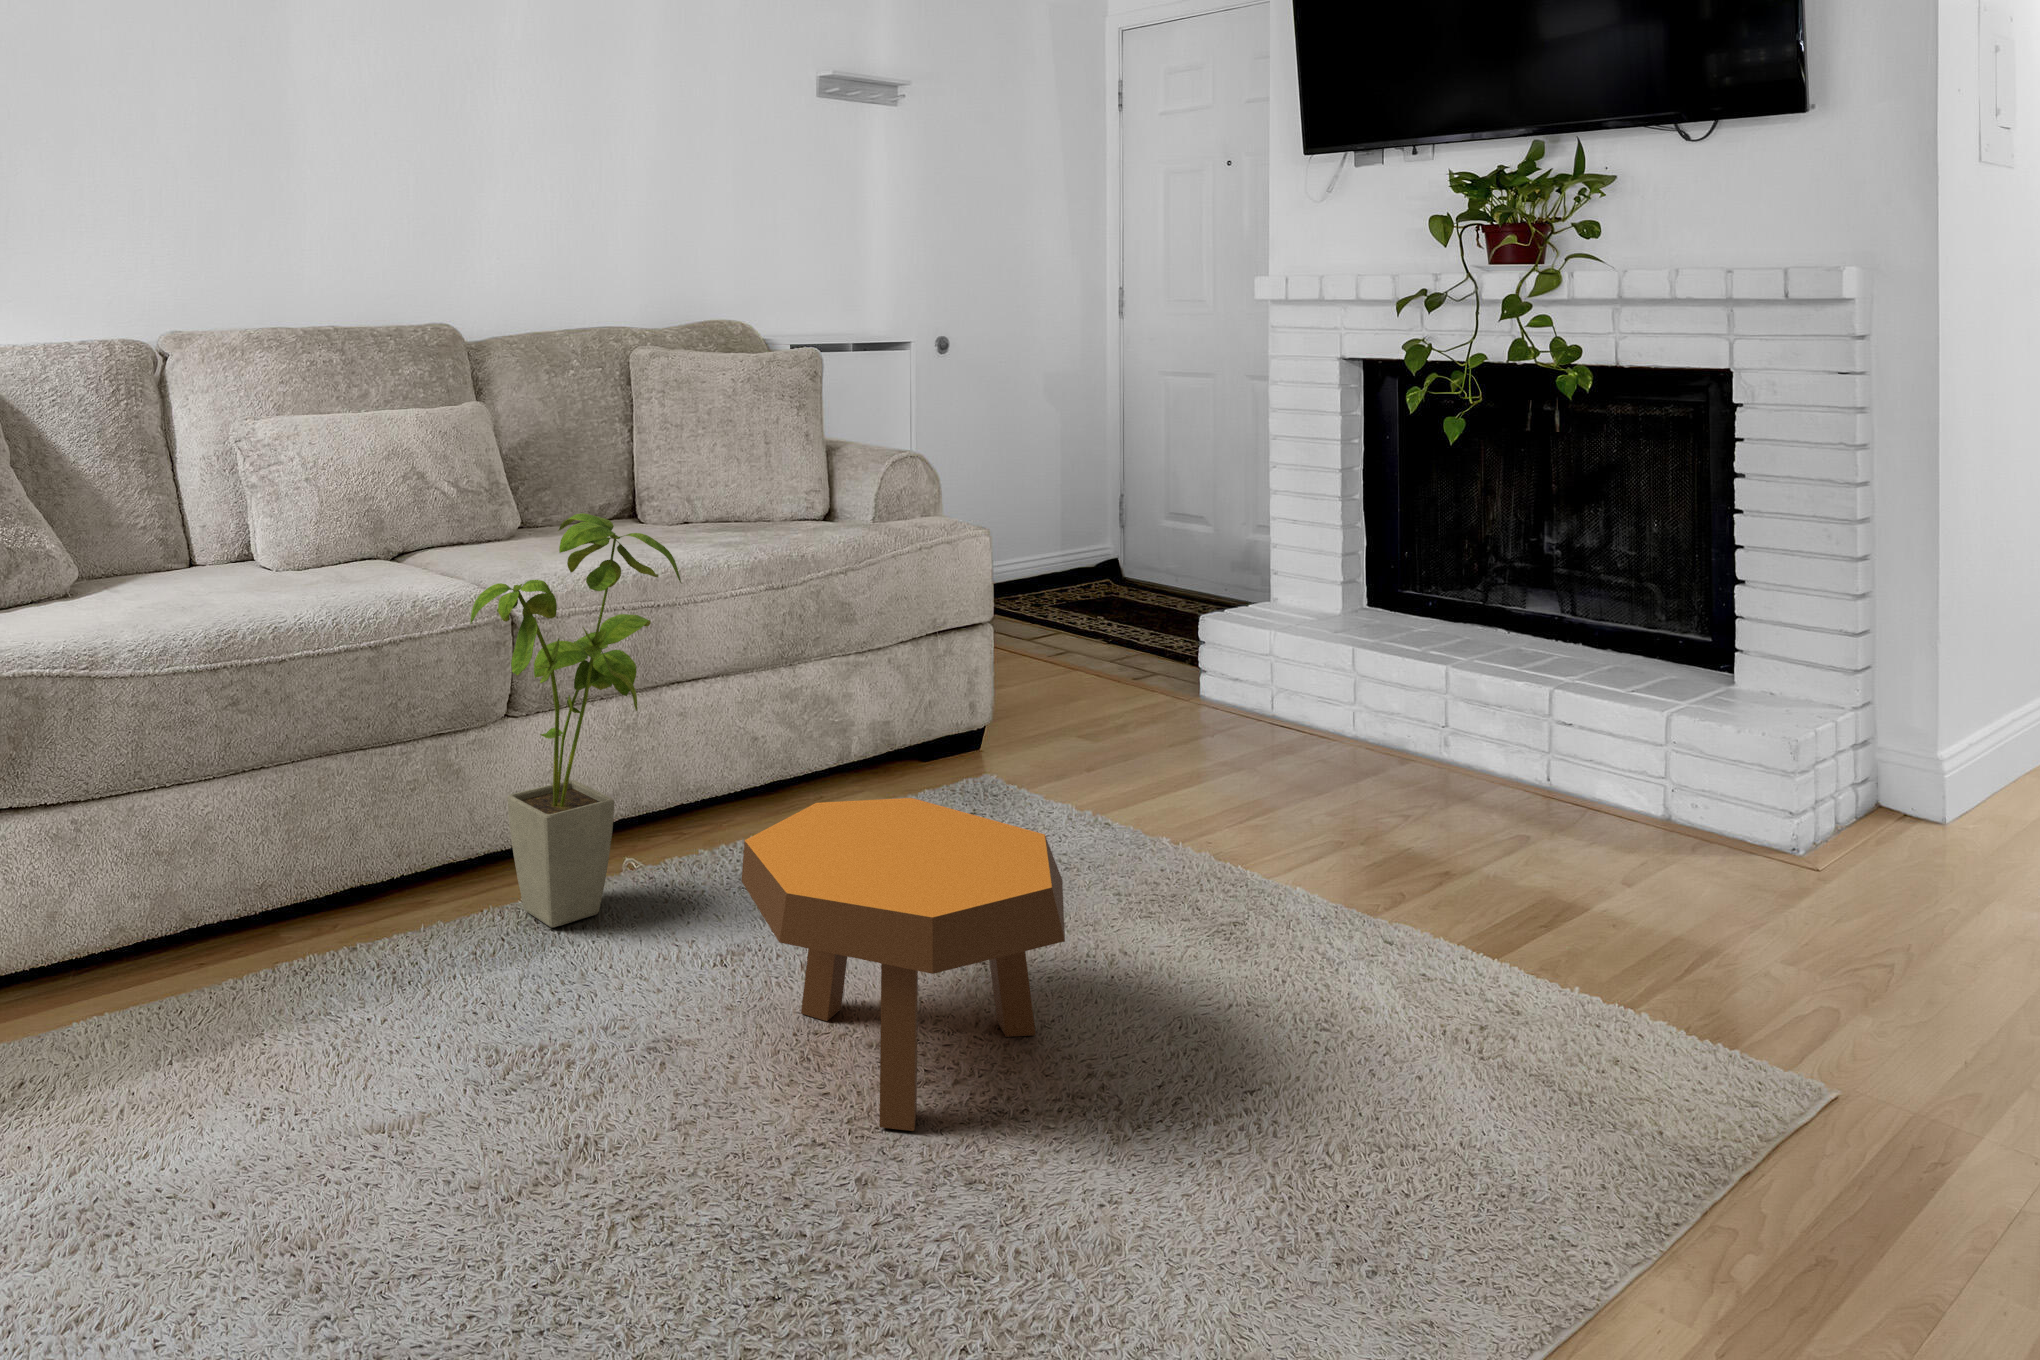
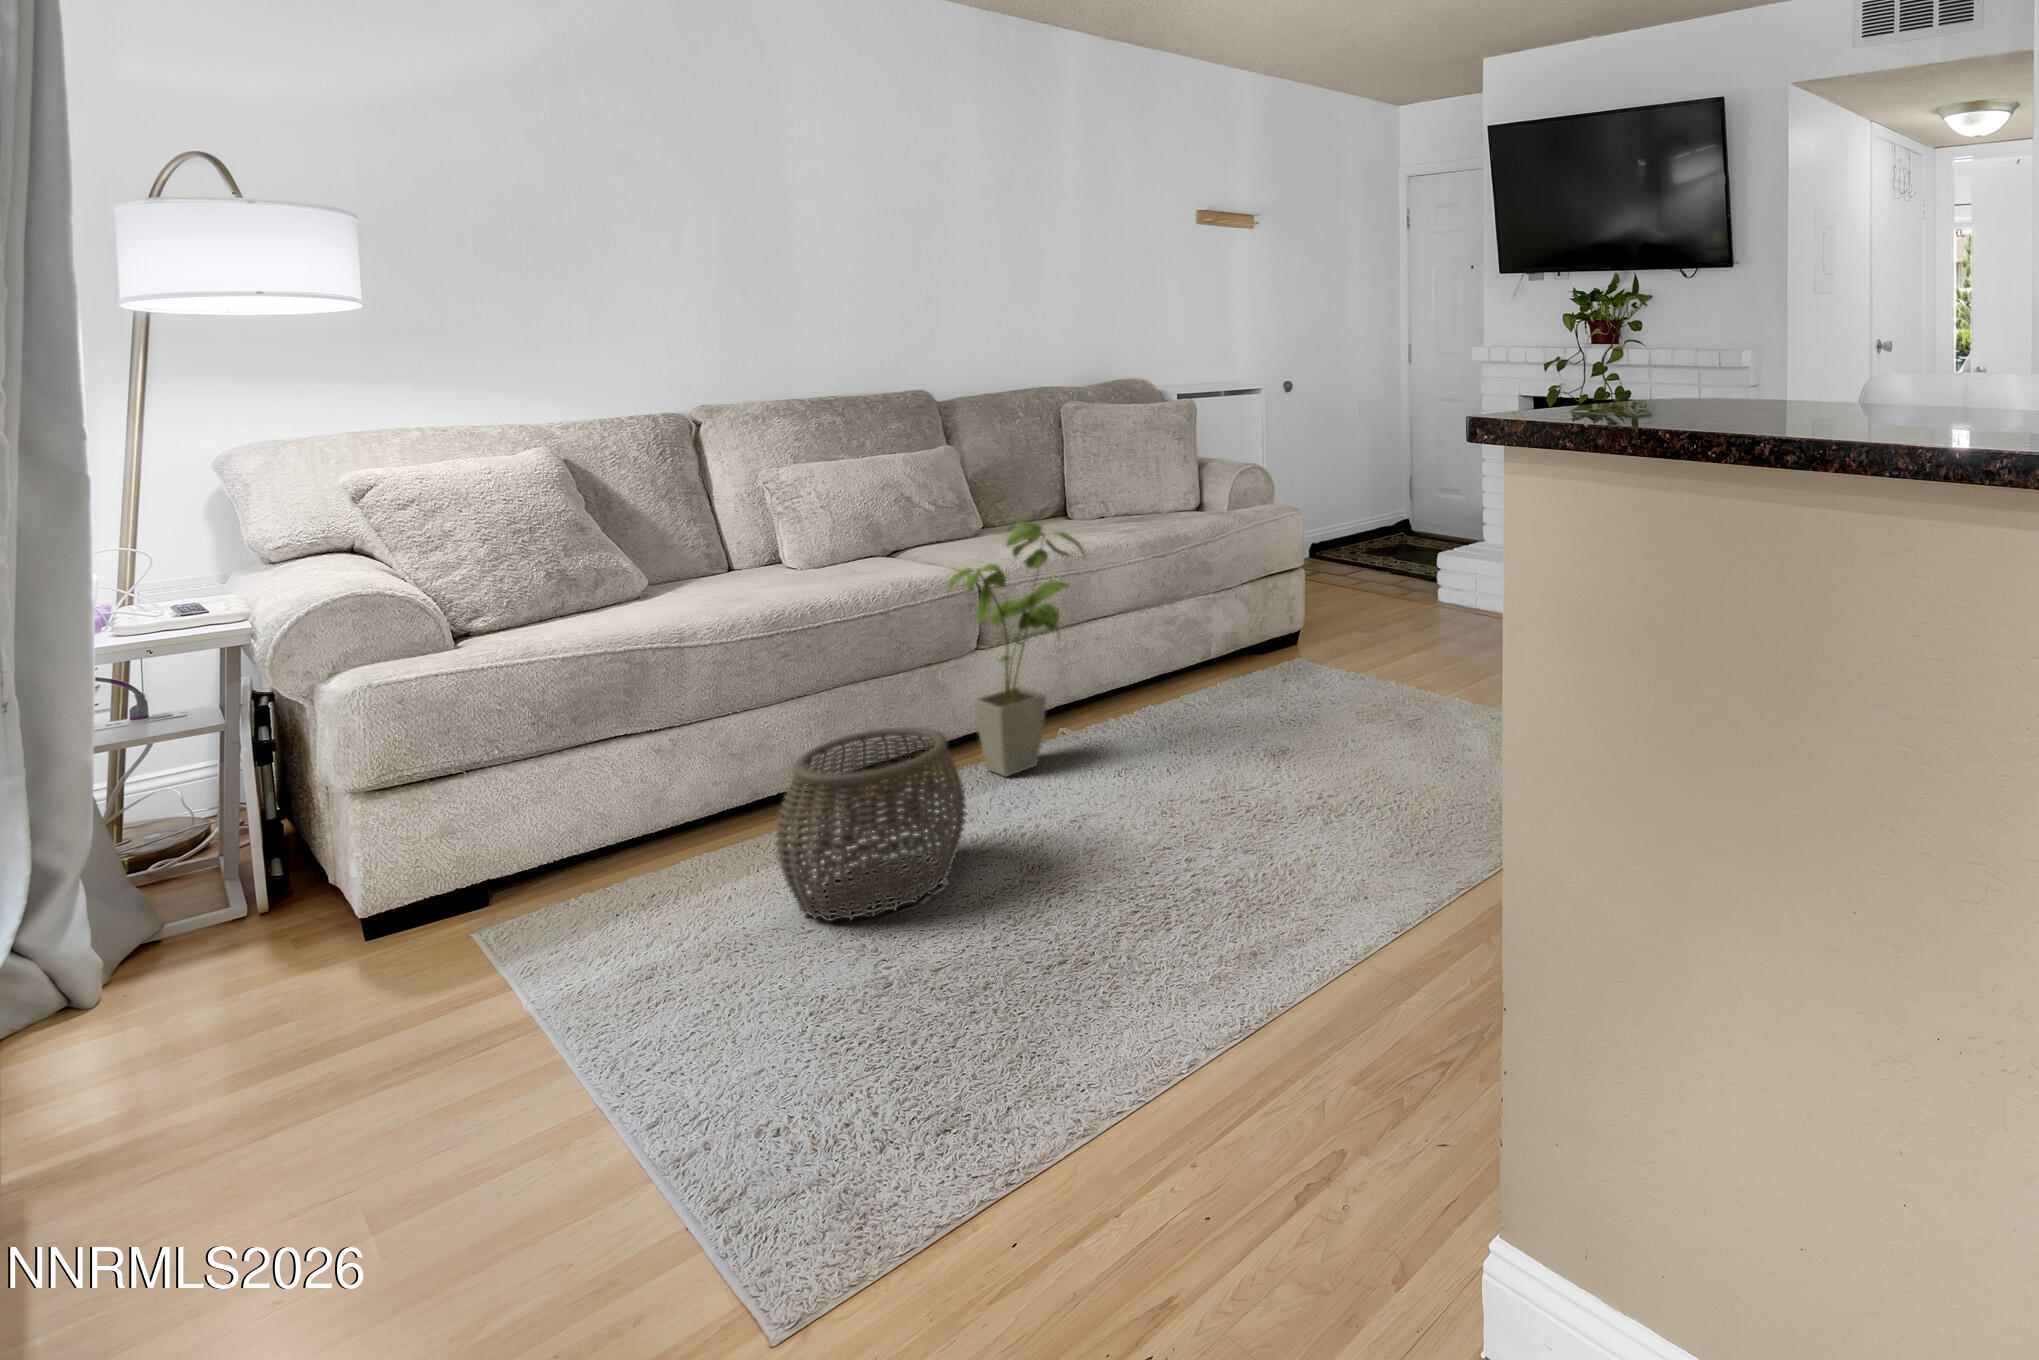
footstool: present [741,798,1065,1131] -> none [1121,674,1306,847]
woven basket: none [195,842,493,1186] -> present [775,727,967,921]

